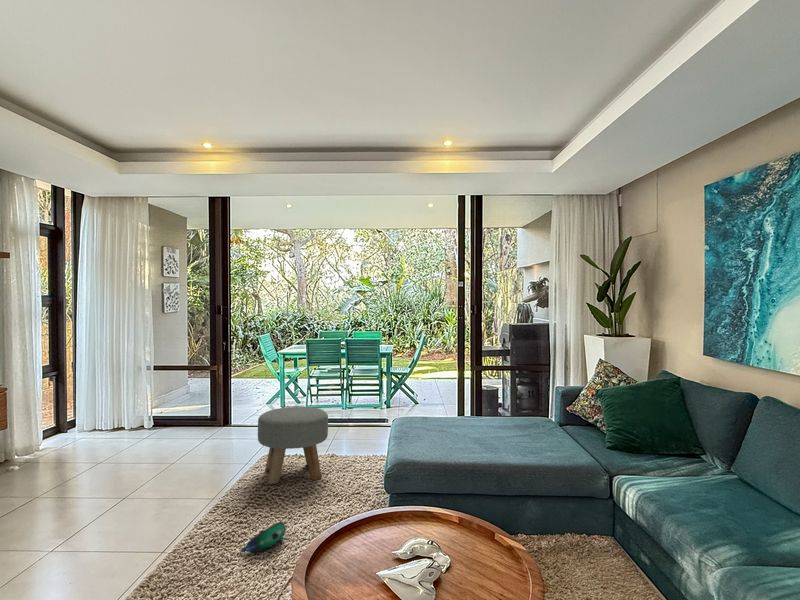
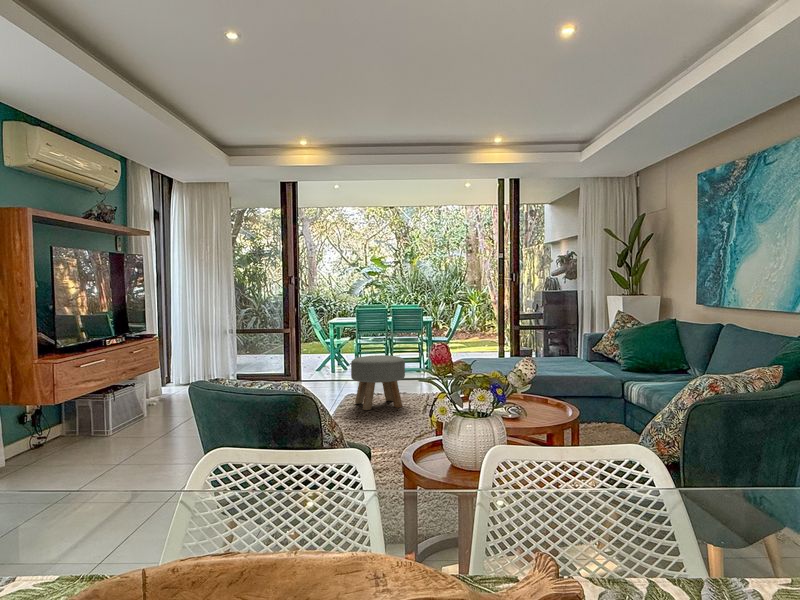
plush toy: present [241,522,286,552] -> none [371,420,397,436]

